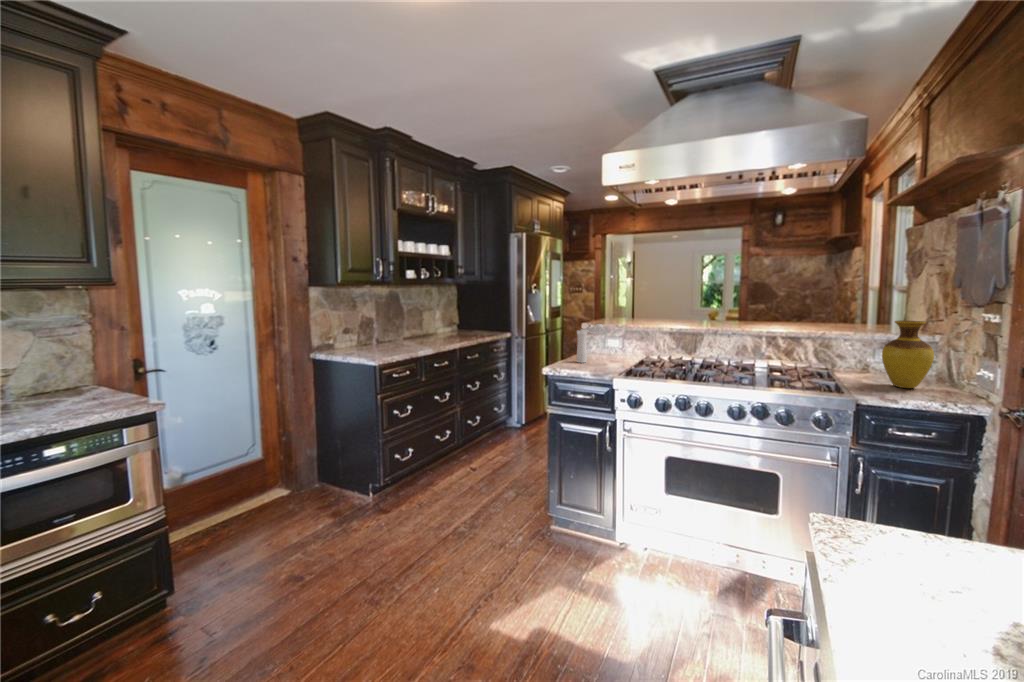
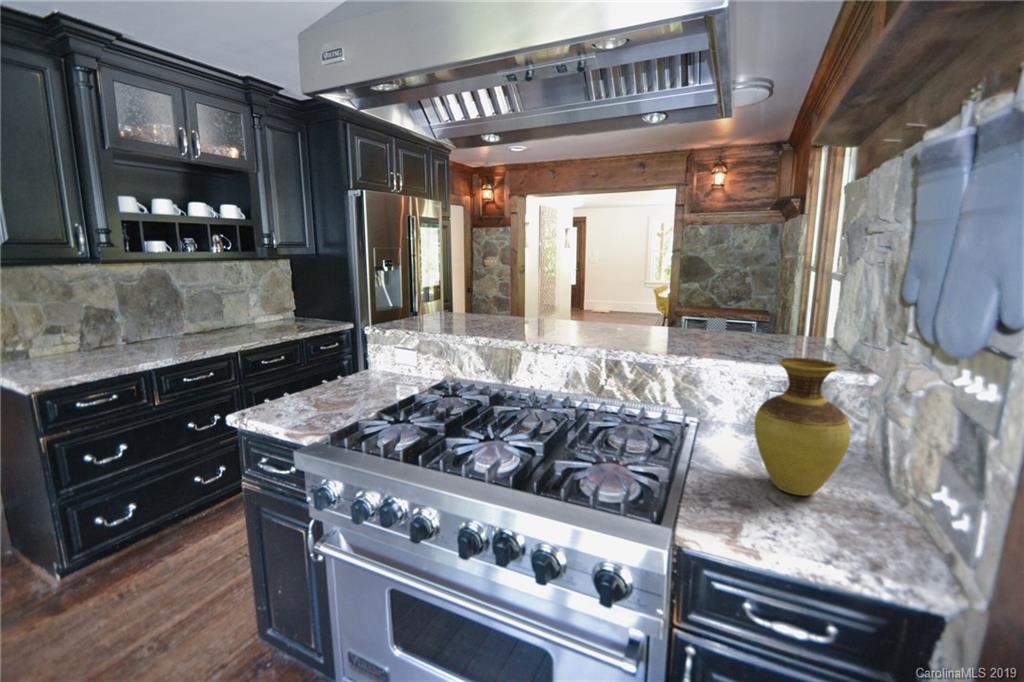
pepper mill: present [577,324,603,363] -> none [309,337,358,399]

